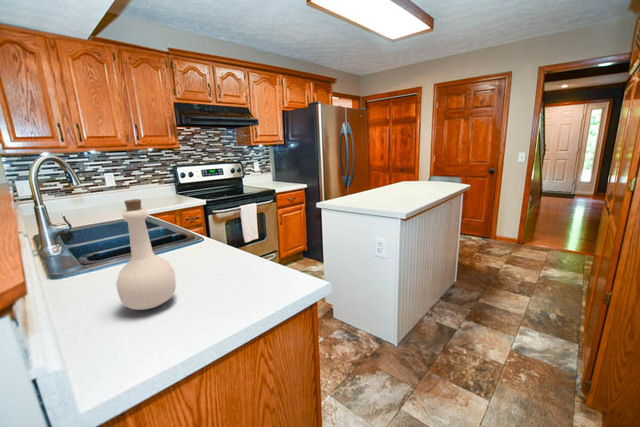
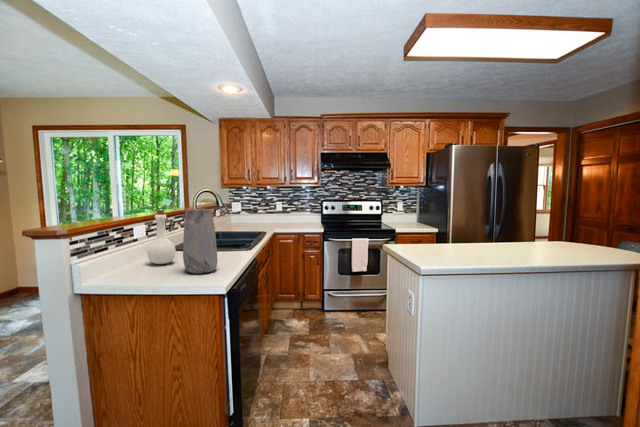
vase: none [222,185,280,296] -> present [183,209,217,274]

